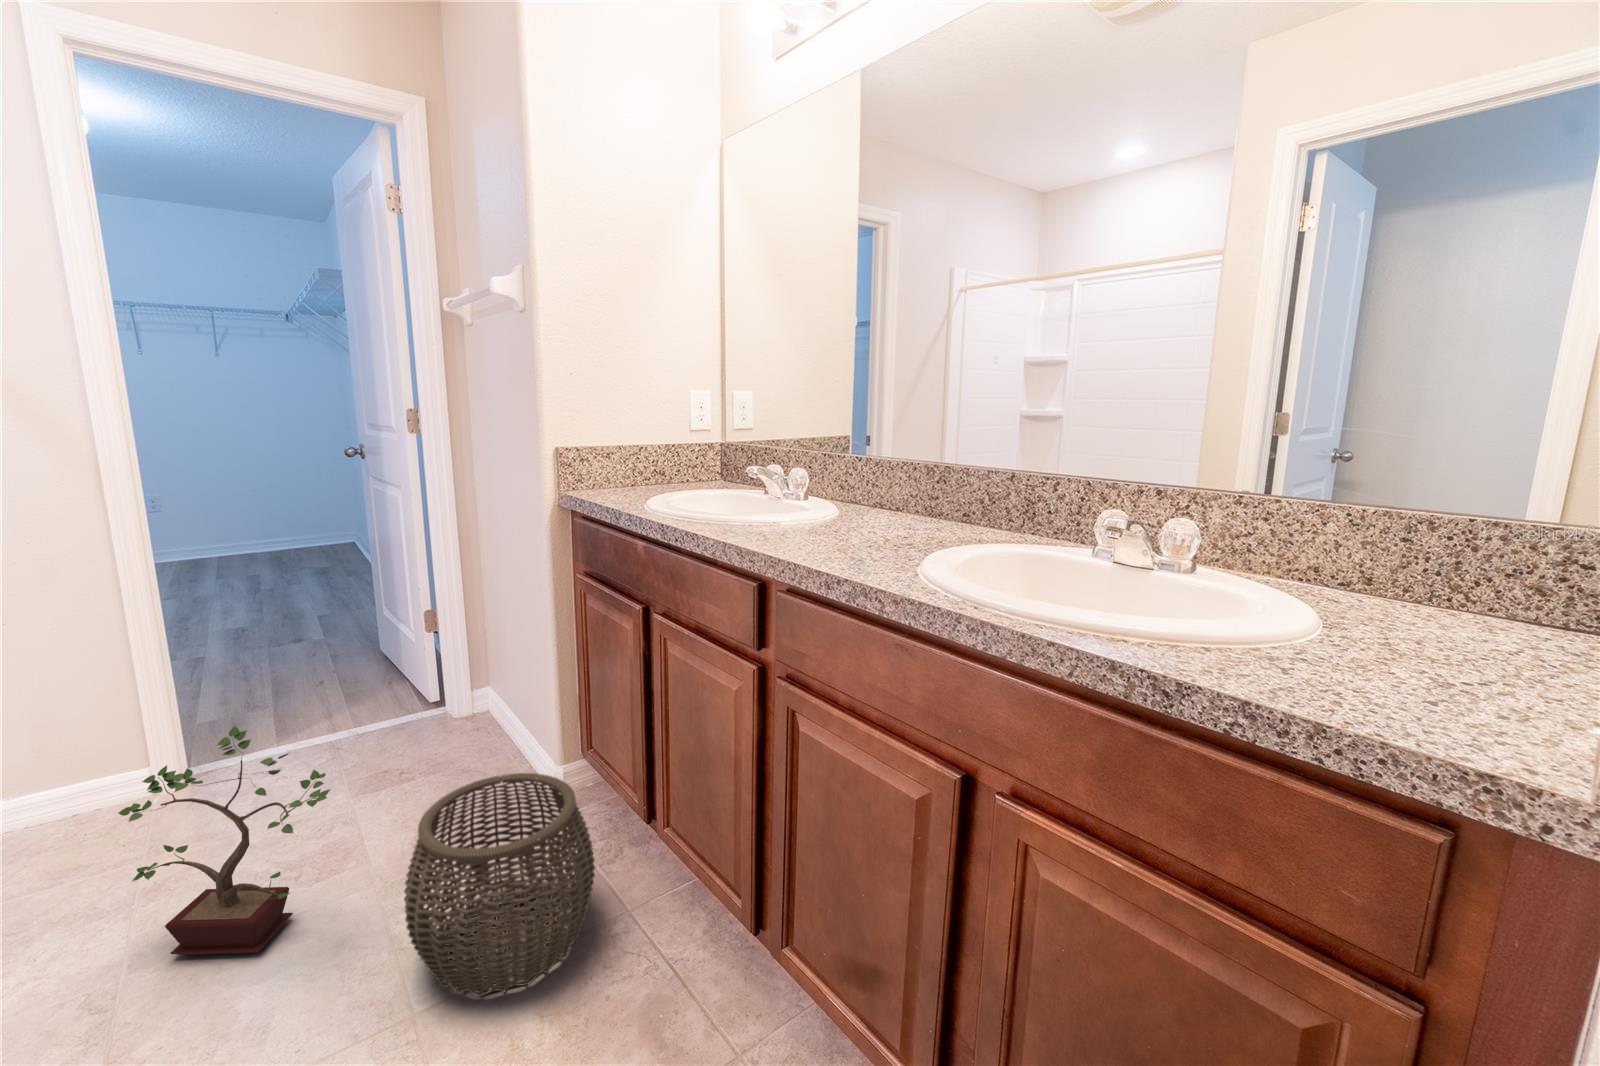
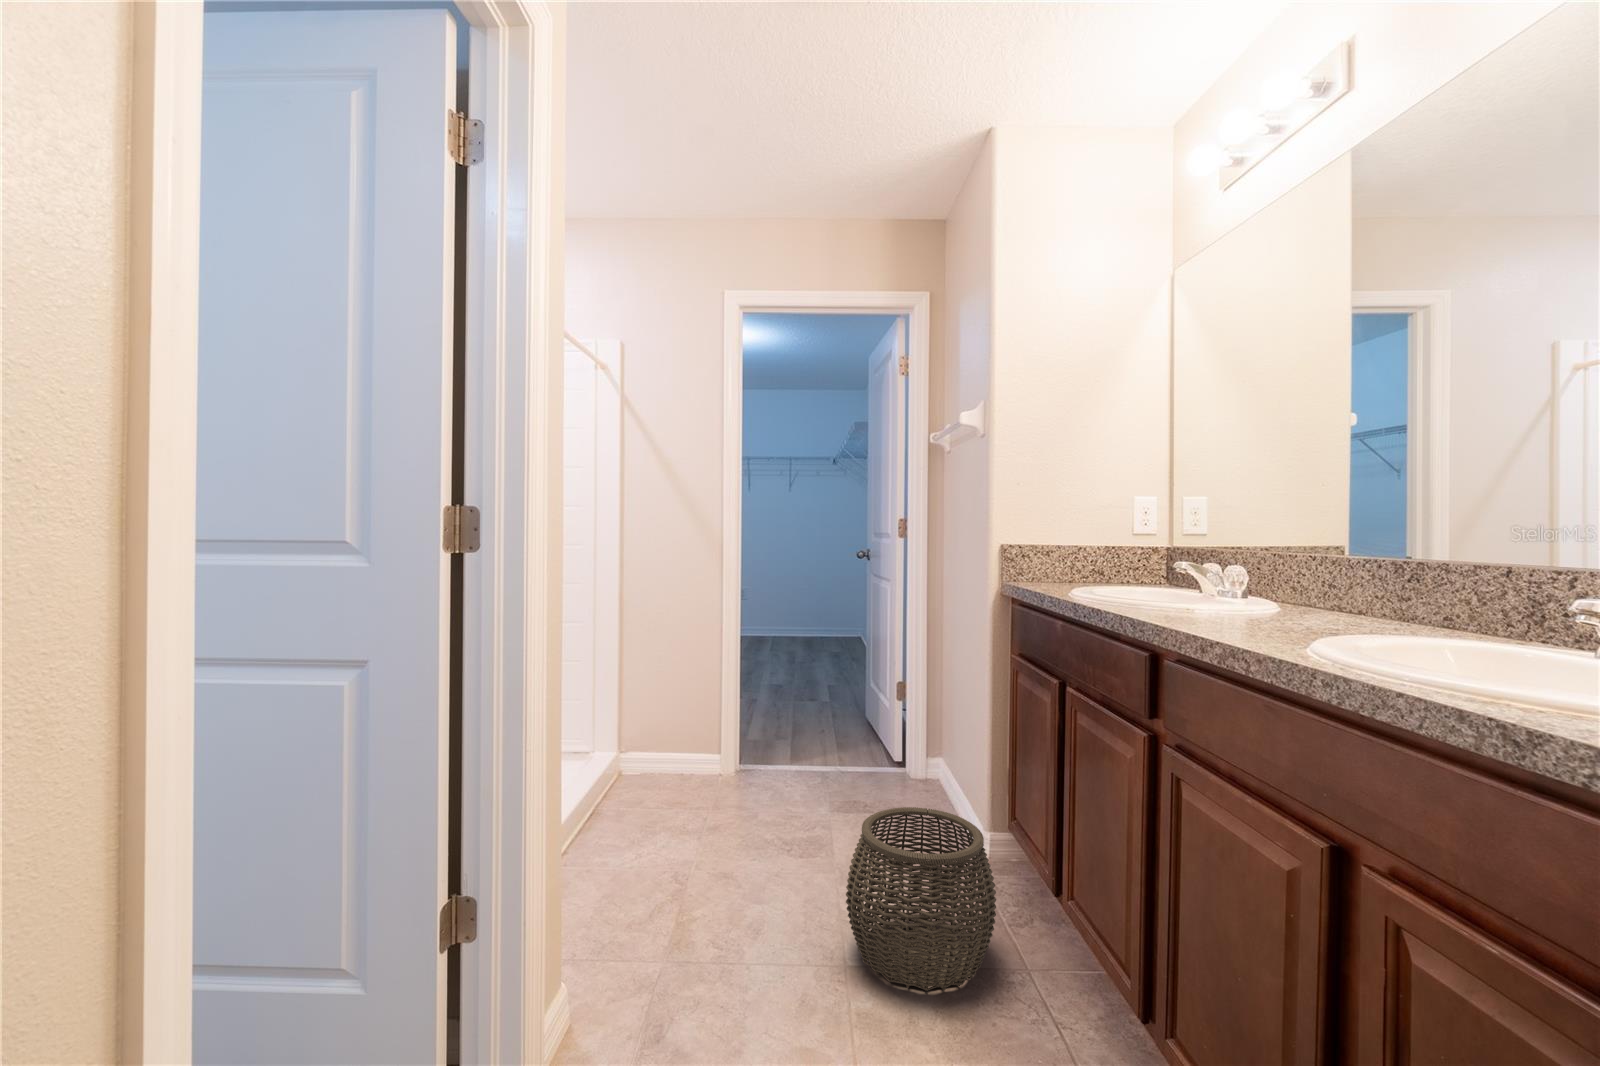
potted plant: present [119,726,330,955] -> none [701,721,814,892]

